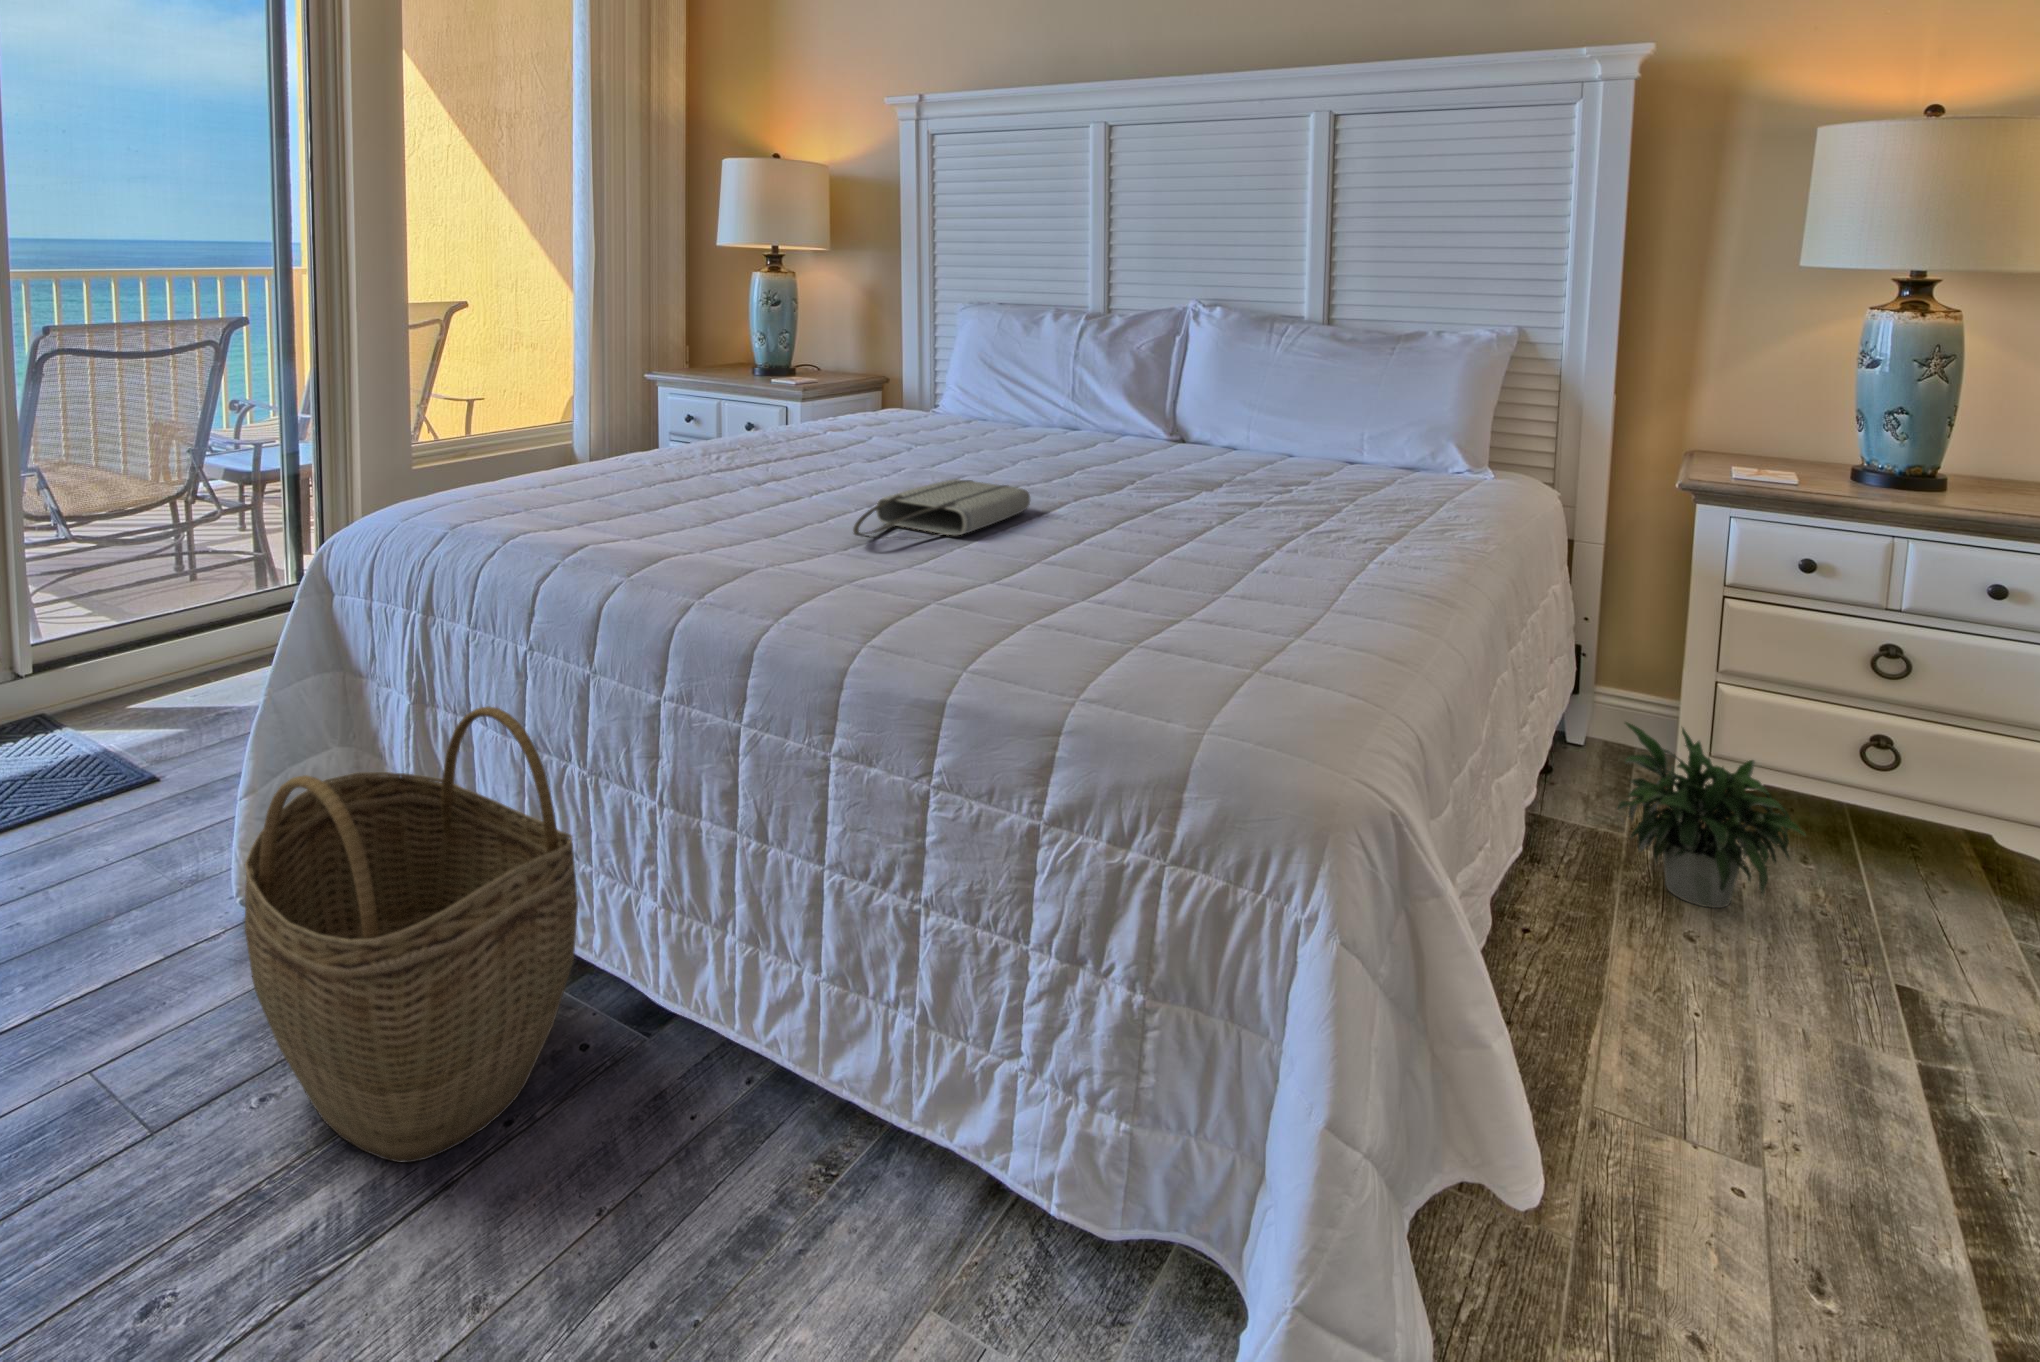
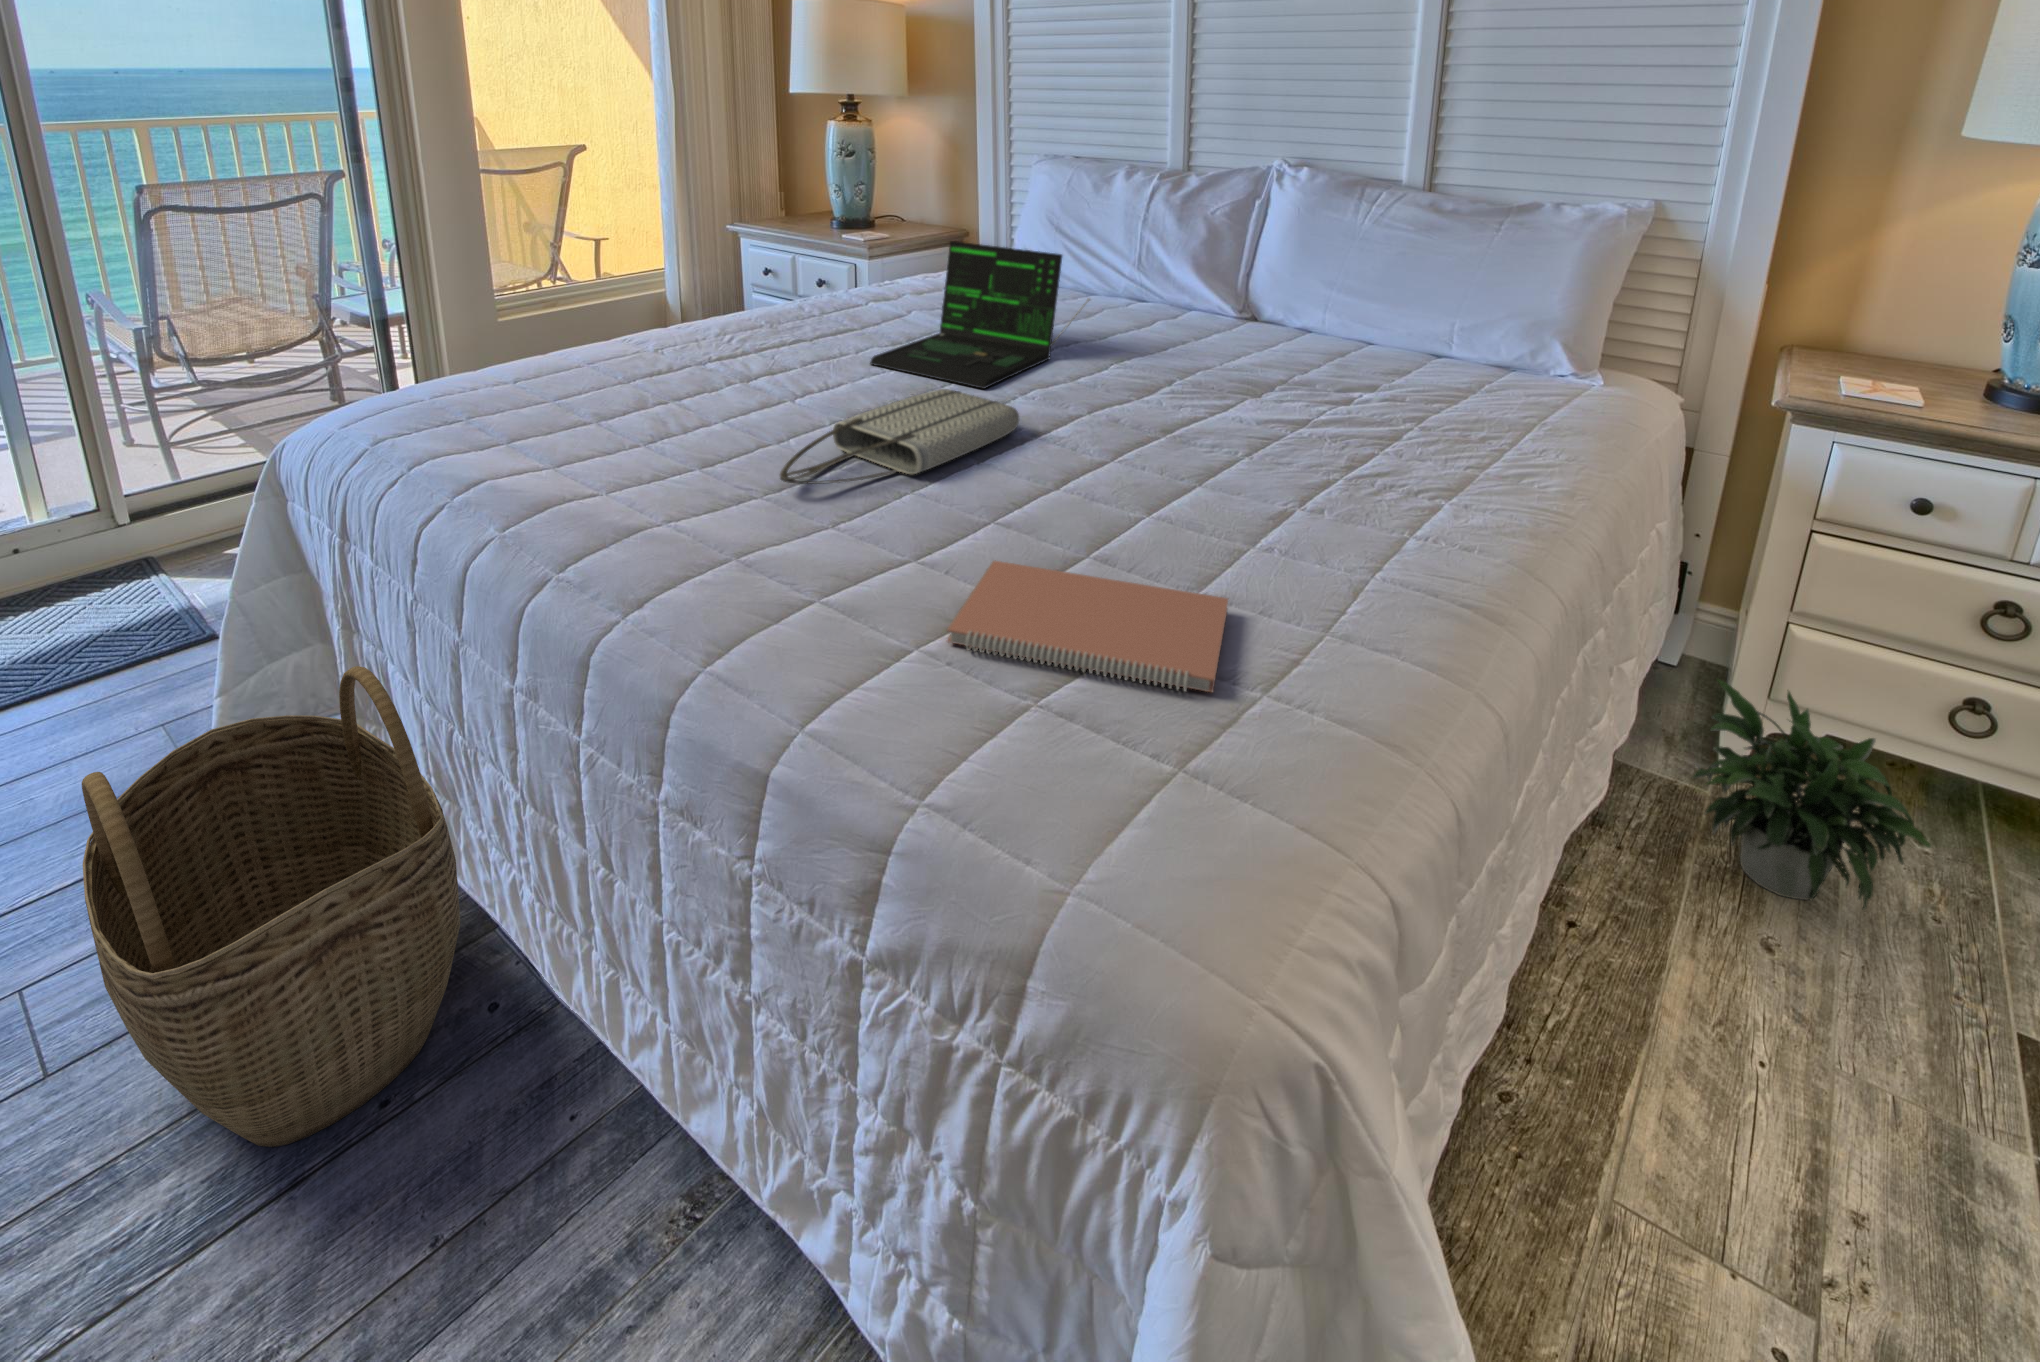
laptop: none [865,366,1063,486] -> present [870,241,1090,389]
notebook: none [1051,576,1265,637] -> present [947,560,1228,692]

